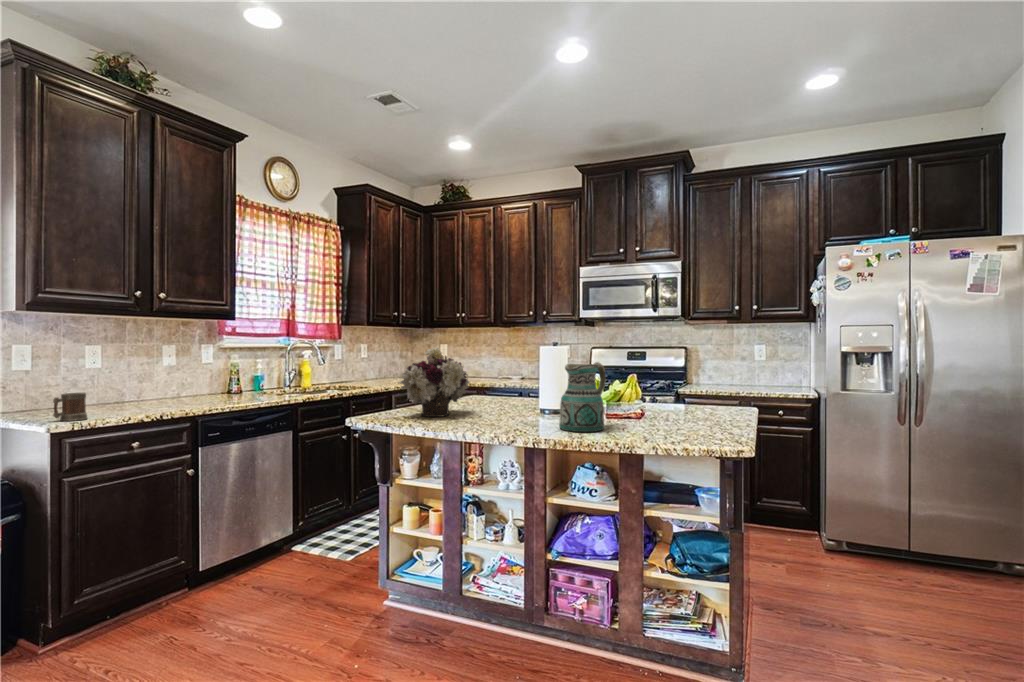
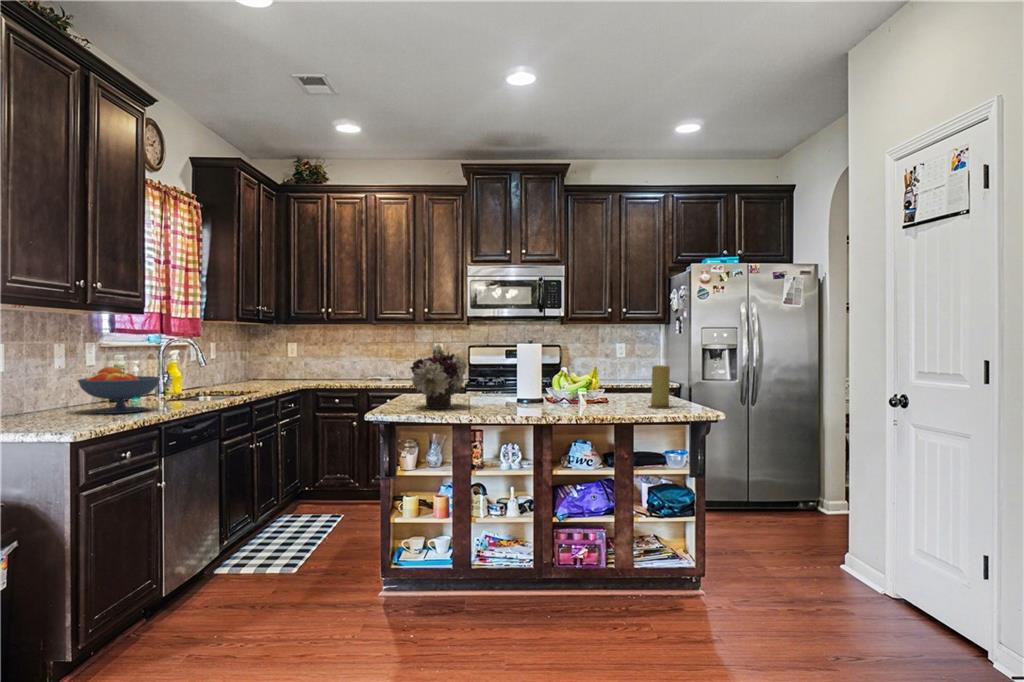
ceramic pitcher: present [559,362,605,432] -> none [571,355,608,411]
fruit bowl: none [161,364,230,405] -> present [78,367,160,414]
candle: none [663,377,696,435] -> present [648,365,672,408]
mug: present [53,393,87,421] -> none [33,399,66,432]

